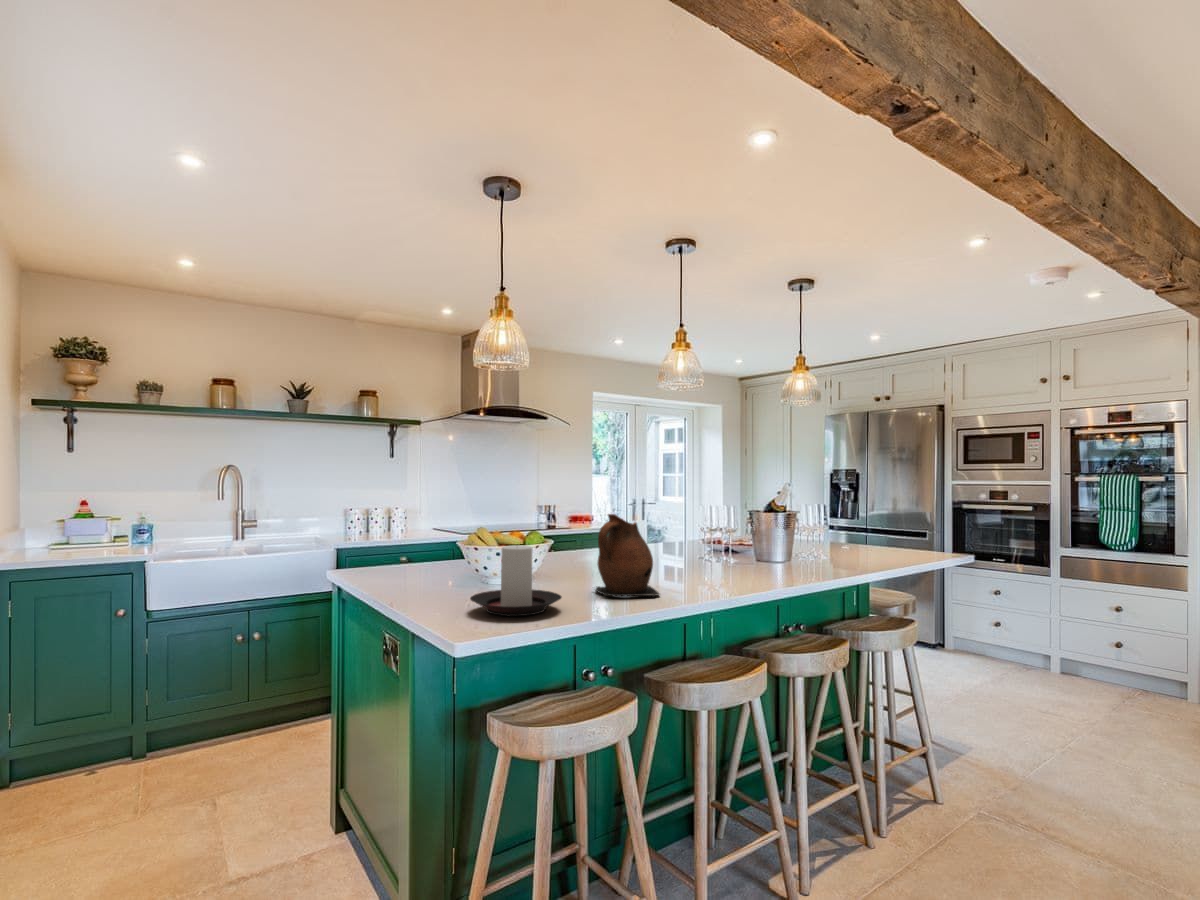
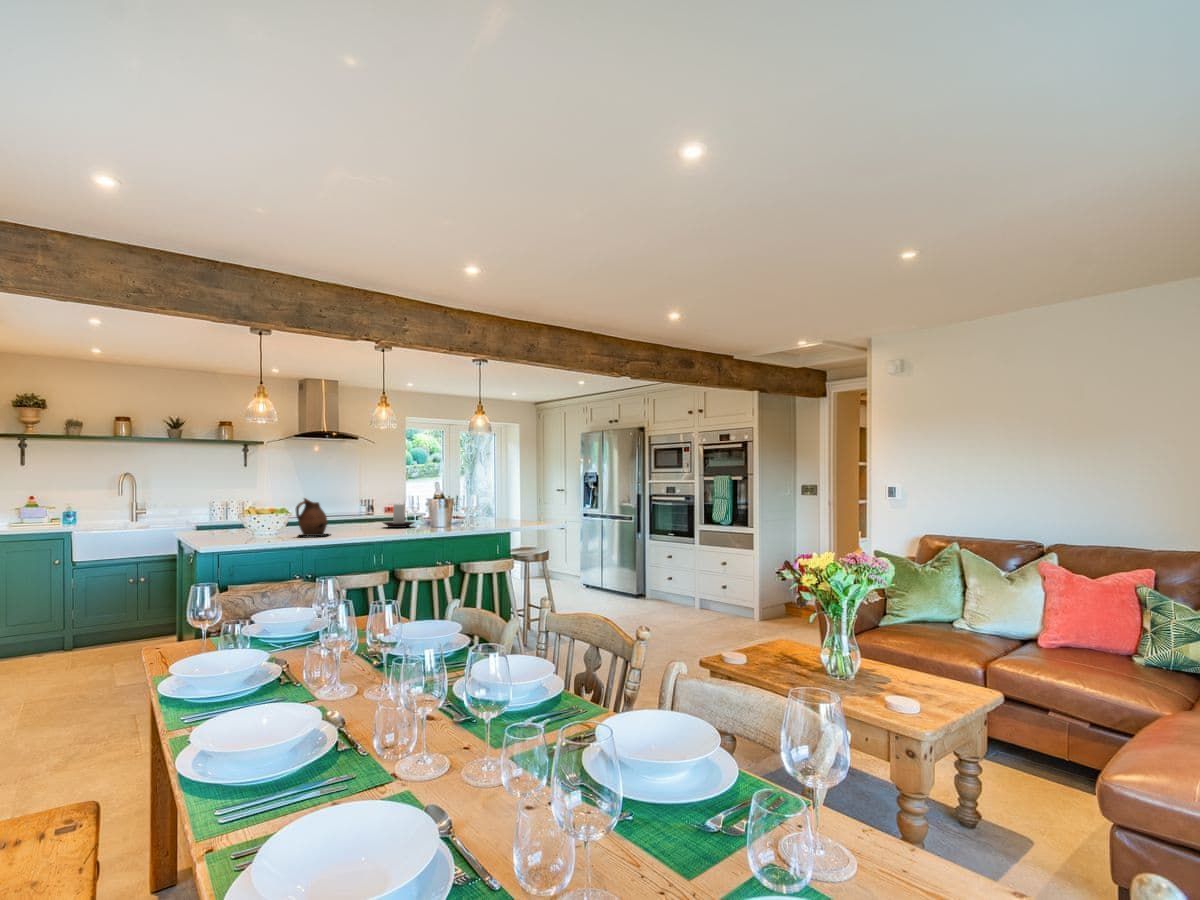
candle holder: present [470,545,562,616] -> present [383,504,414,528]

